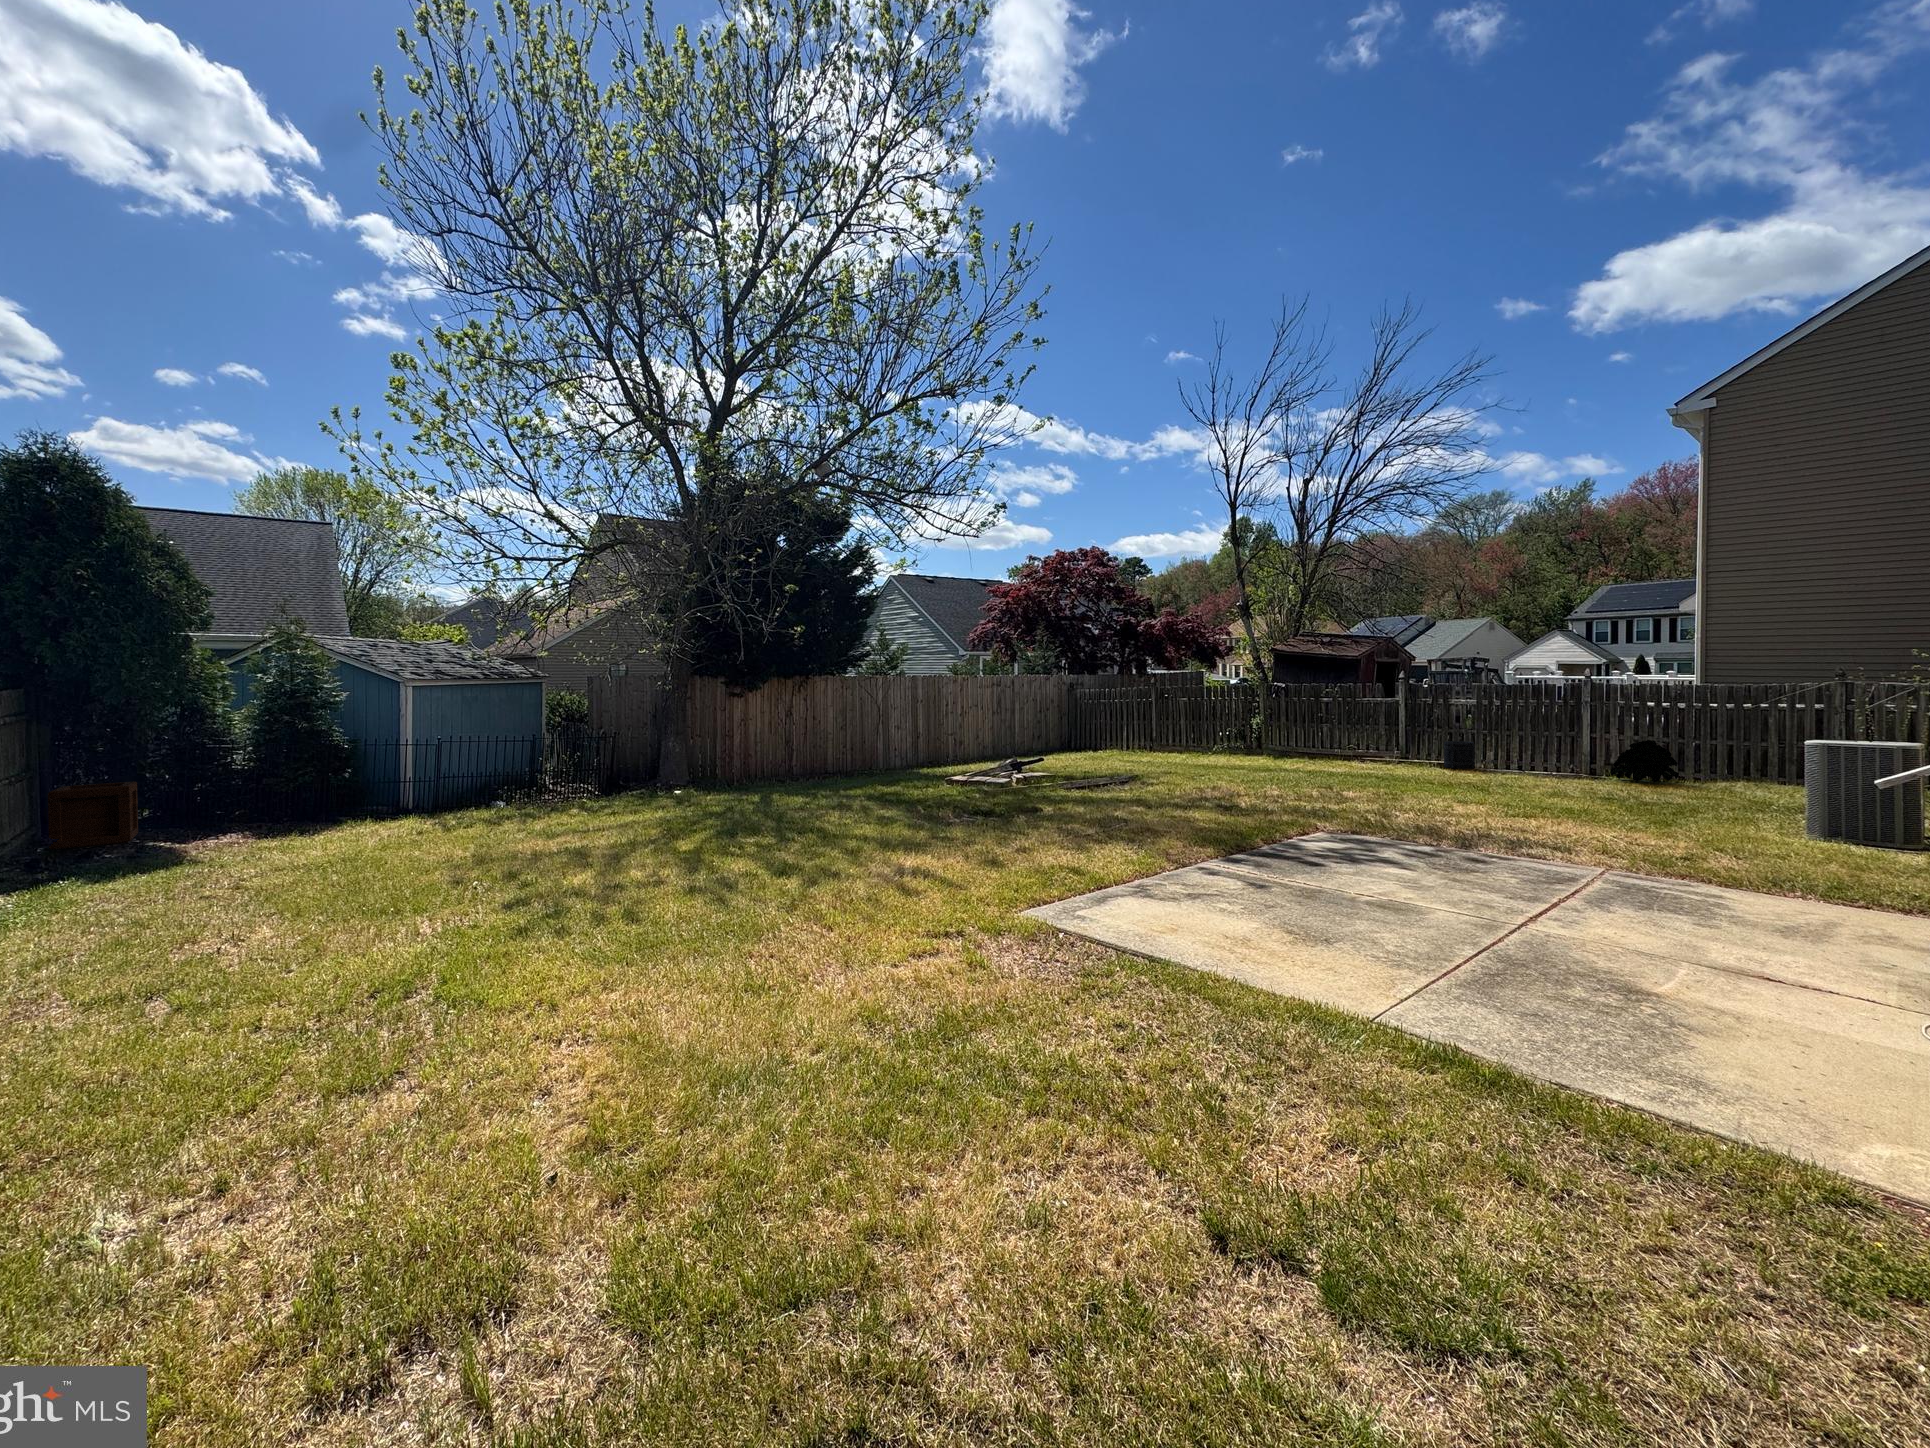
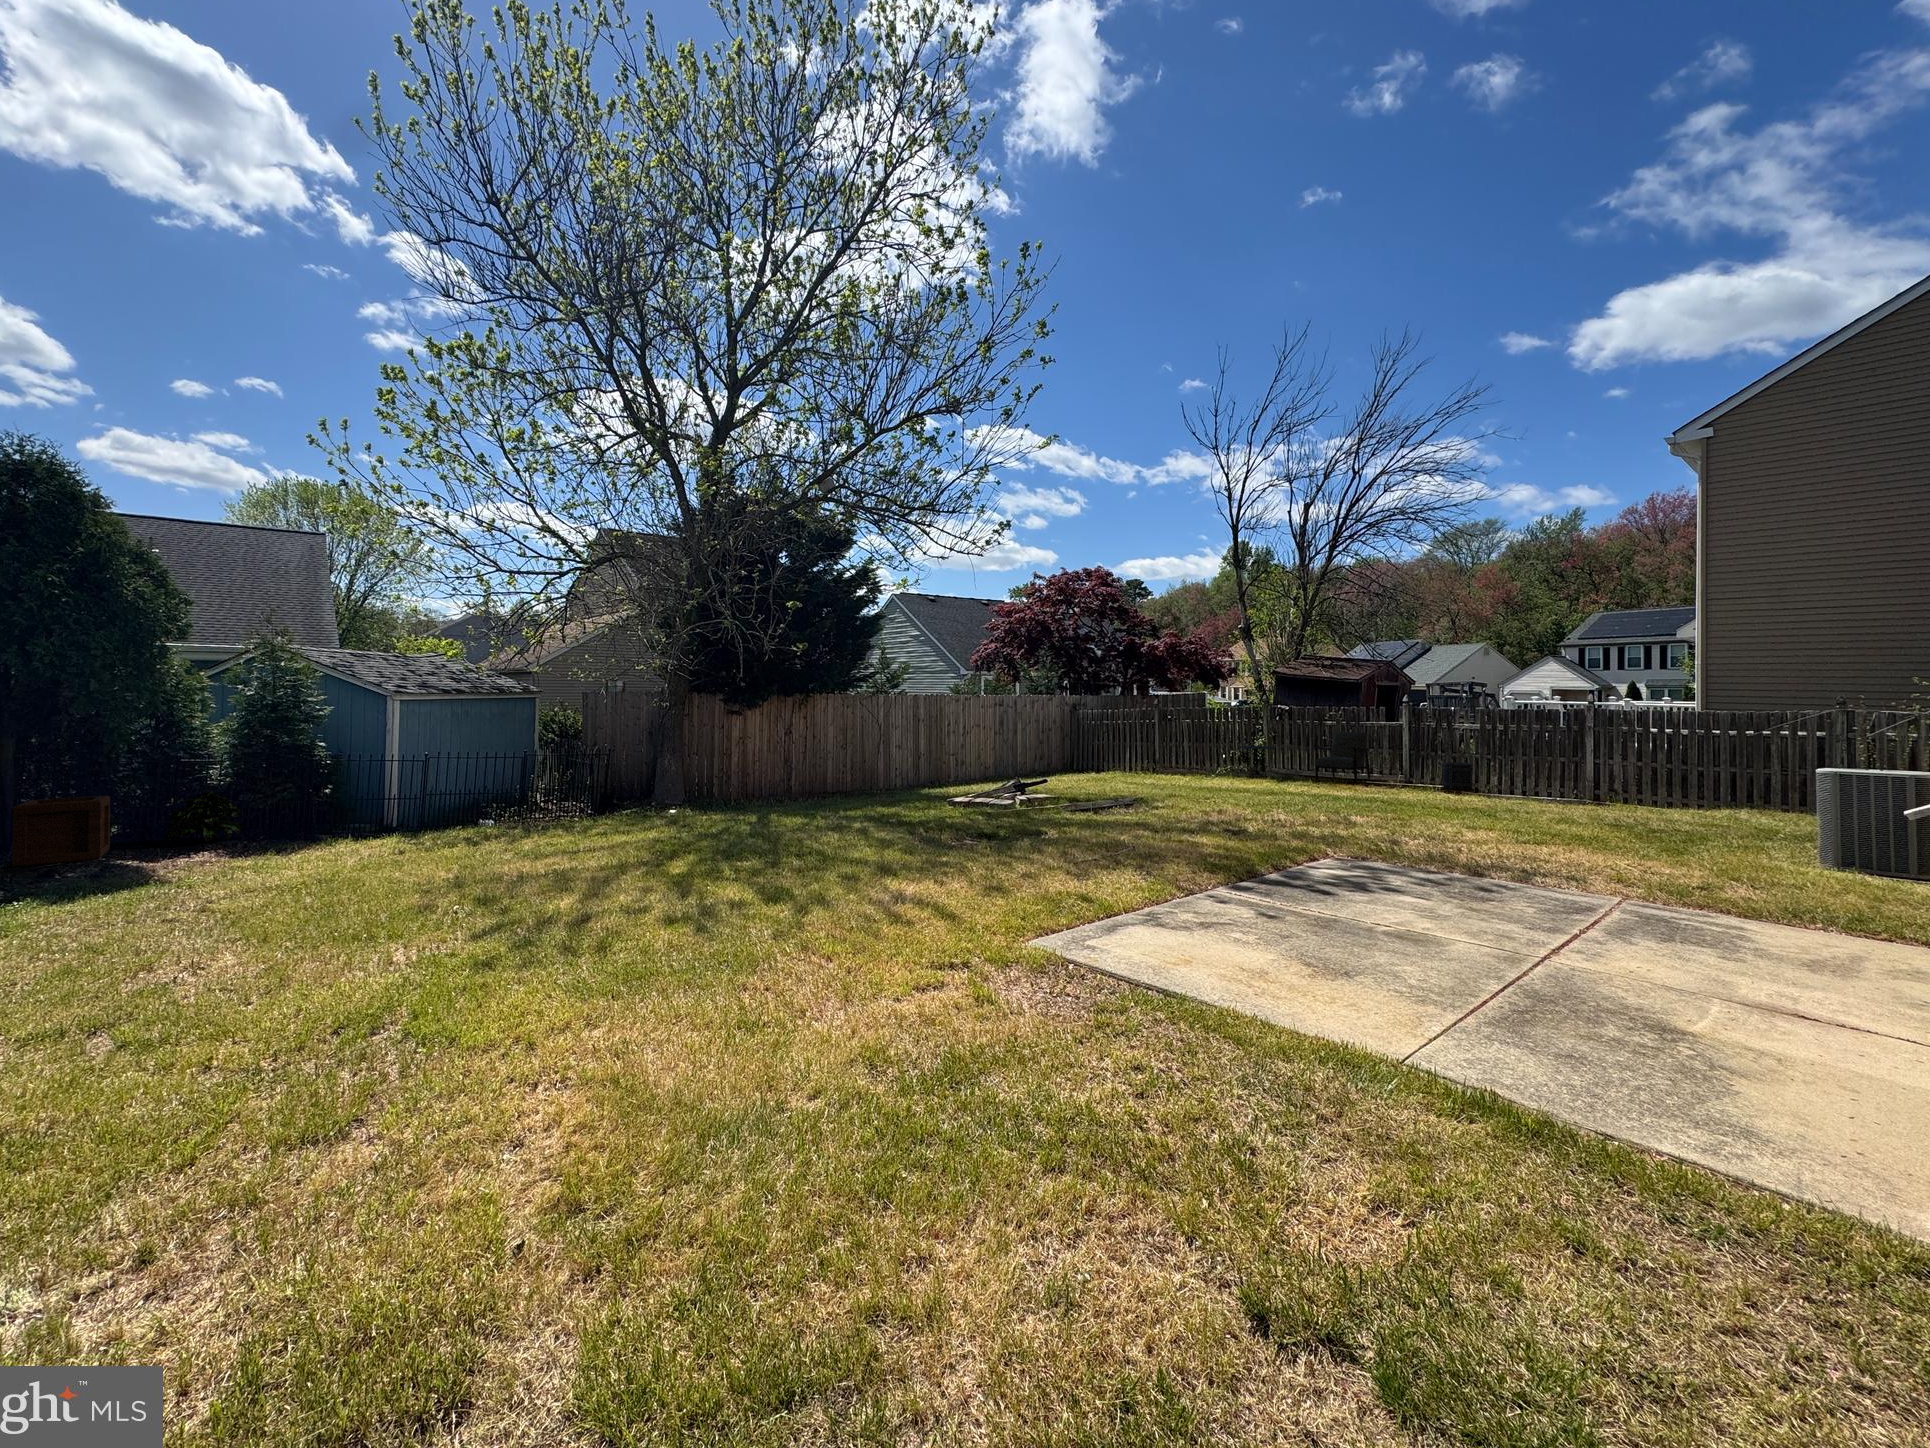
chair: none [1314,712,1371,763] -> present [1313,732,1370,783]
side table: none [1238,727,1275,755] -> present [1238,746,1275,775]
potted plant: present [1610,740,1679,783] -> present [164,791,244,843]

